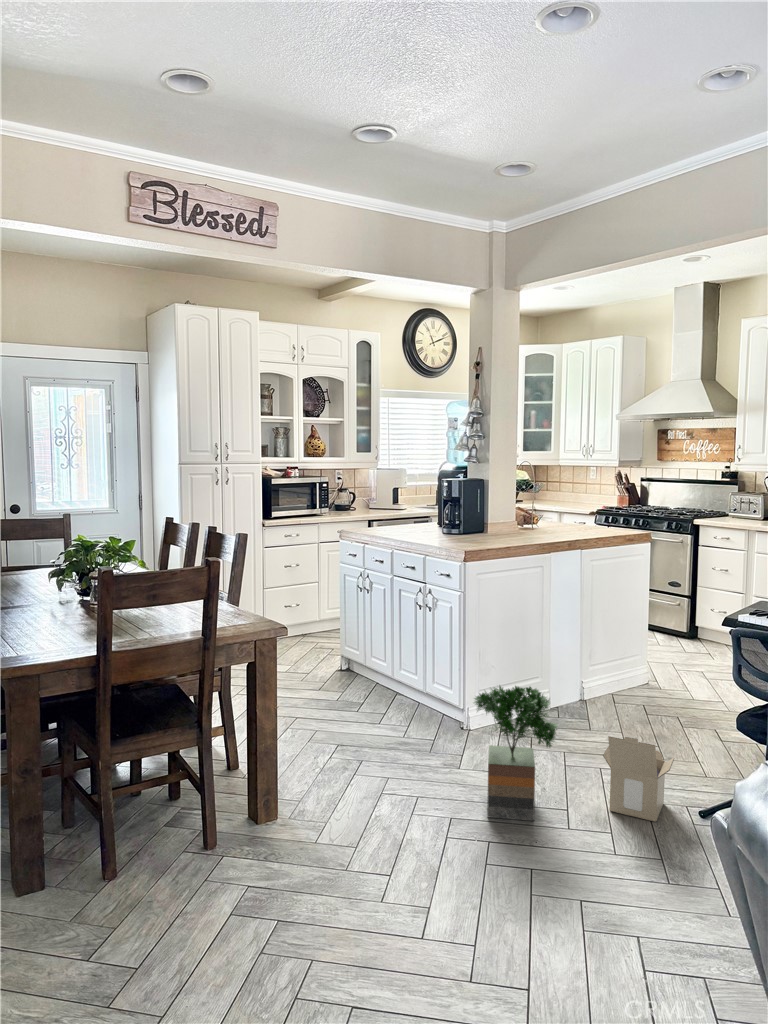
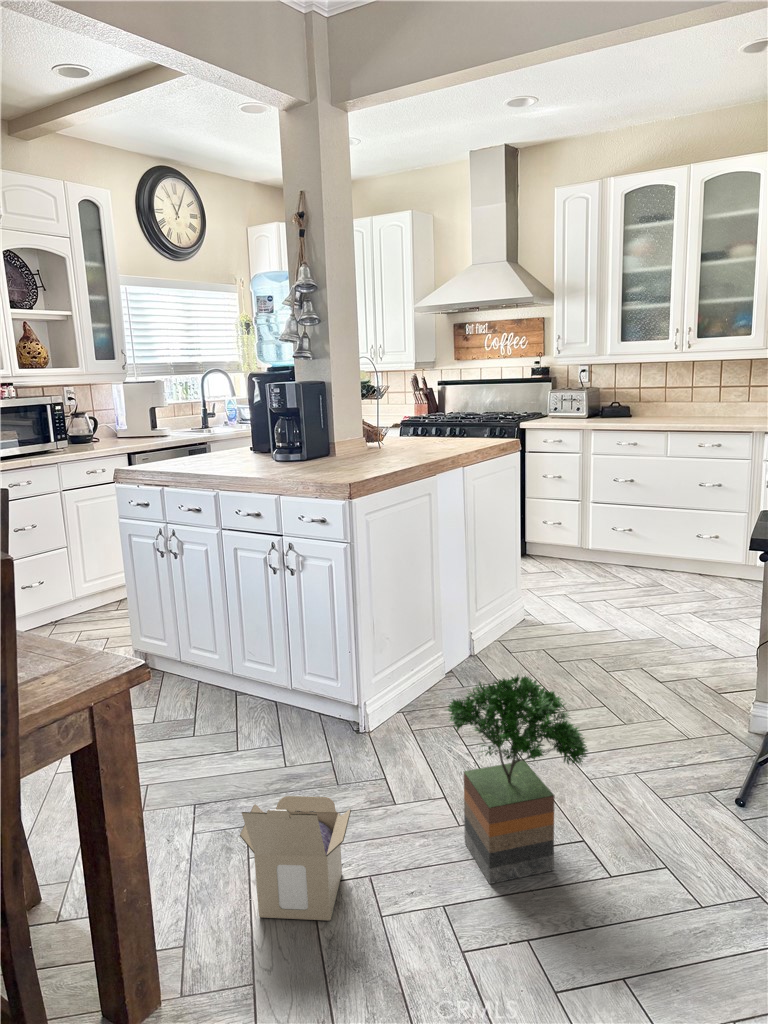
cardboard box: present [603,737,674,822] -> present [240,796,351,921]

